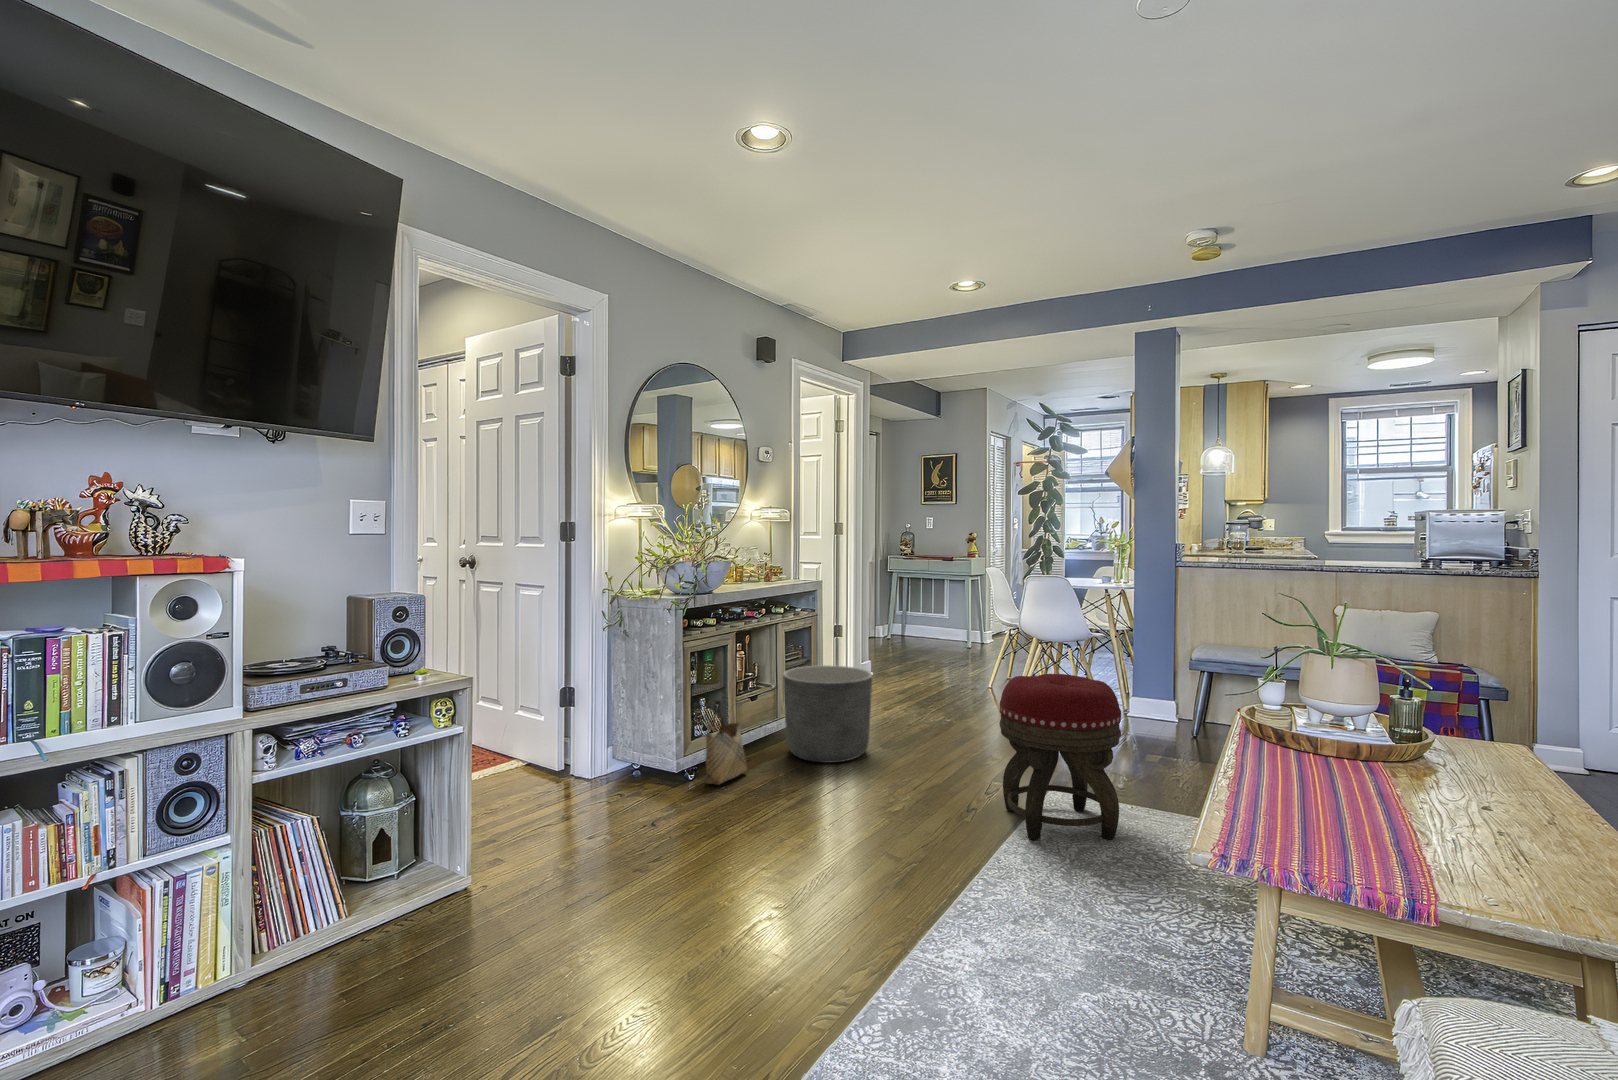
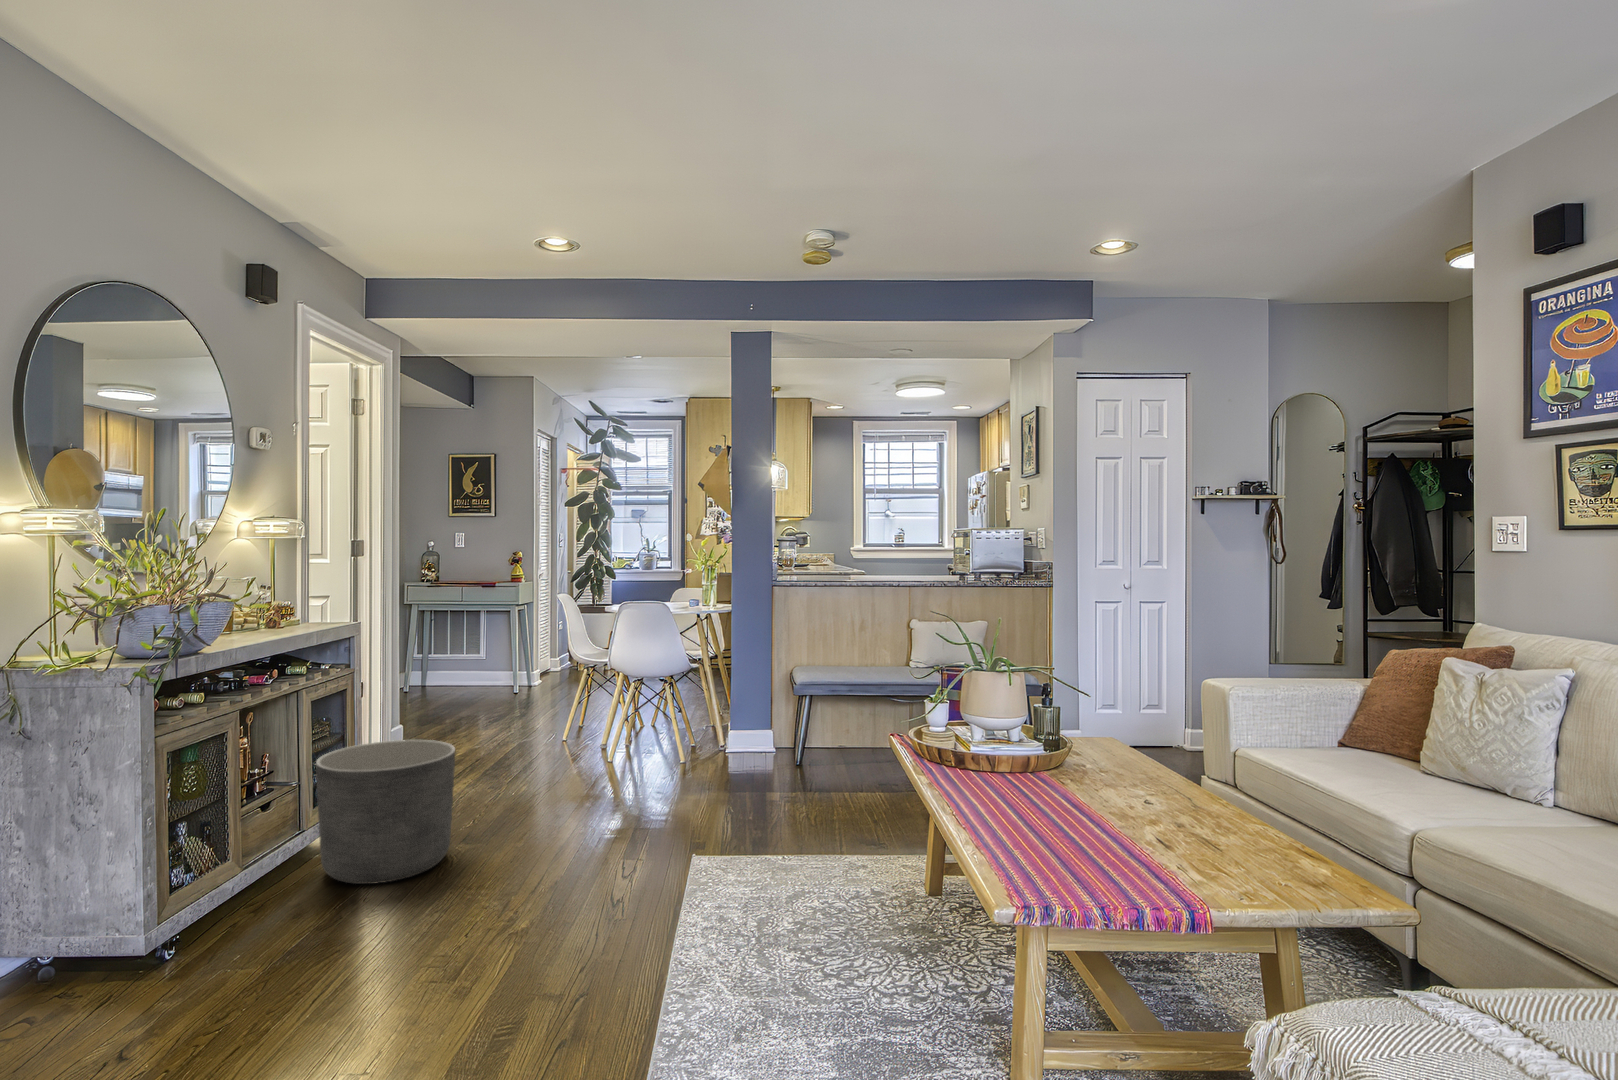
footstool: present [999,674,1121,840] -> none [655,720,792,924]
woven basket: present [705,701,747,785] -> none [194,820,267,961]

